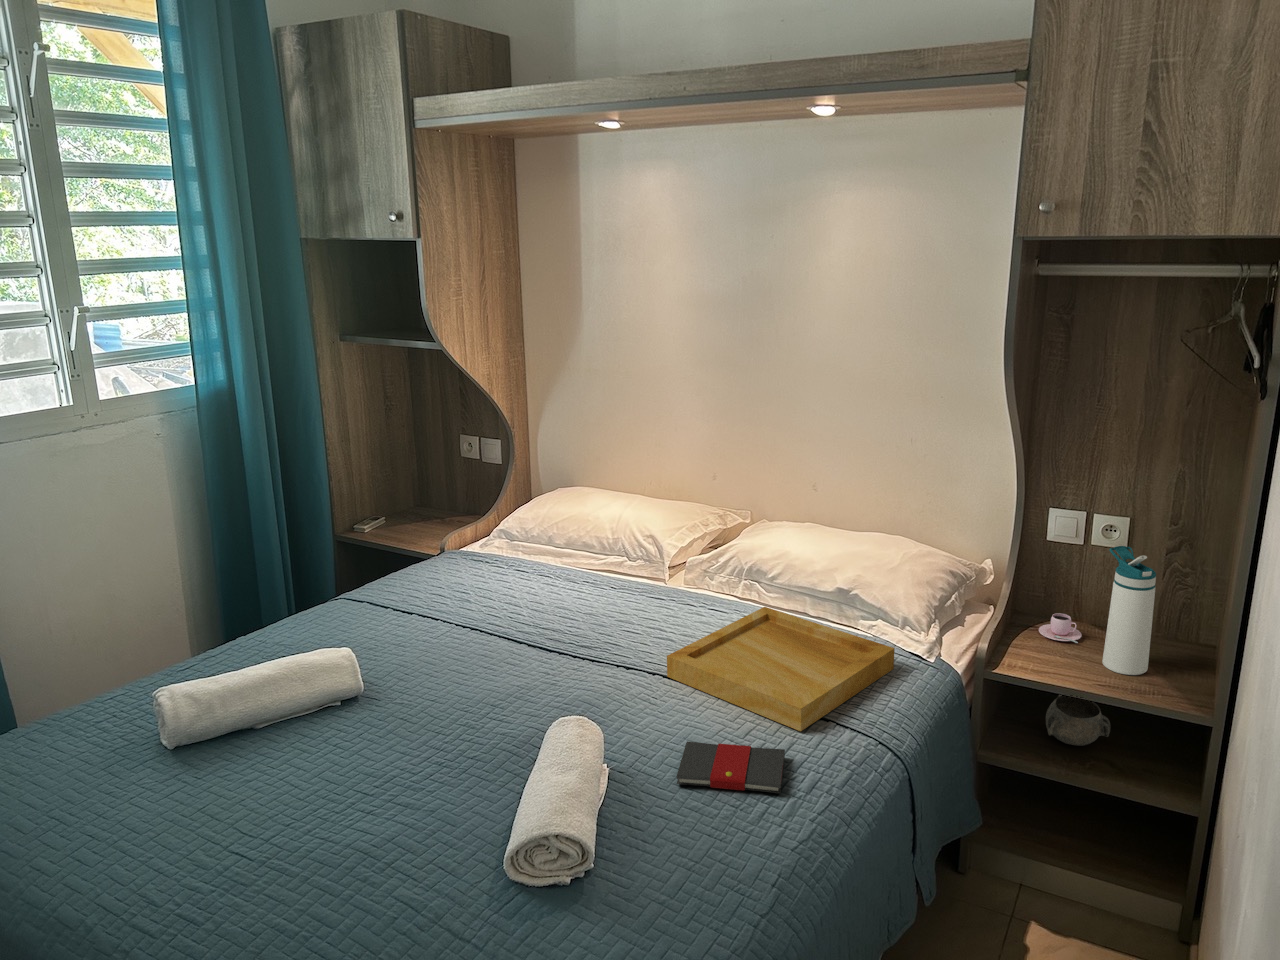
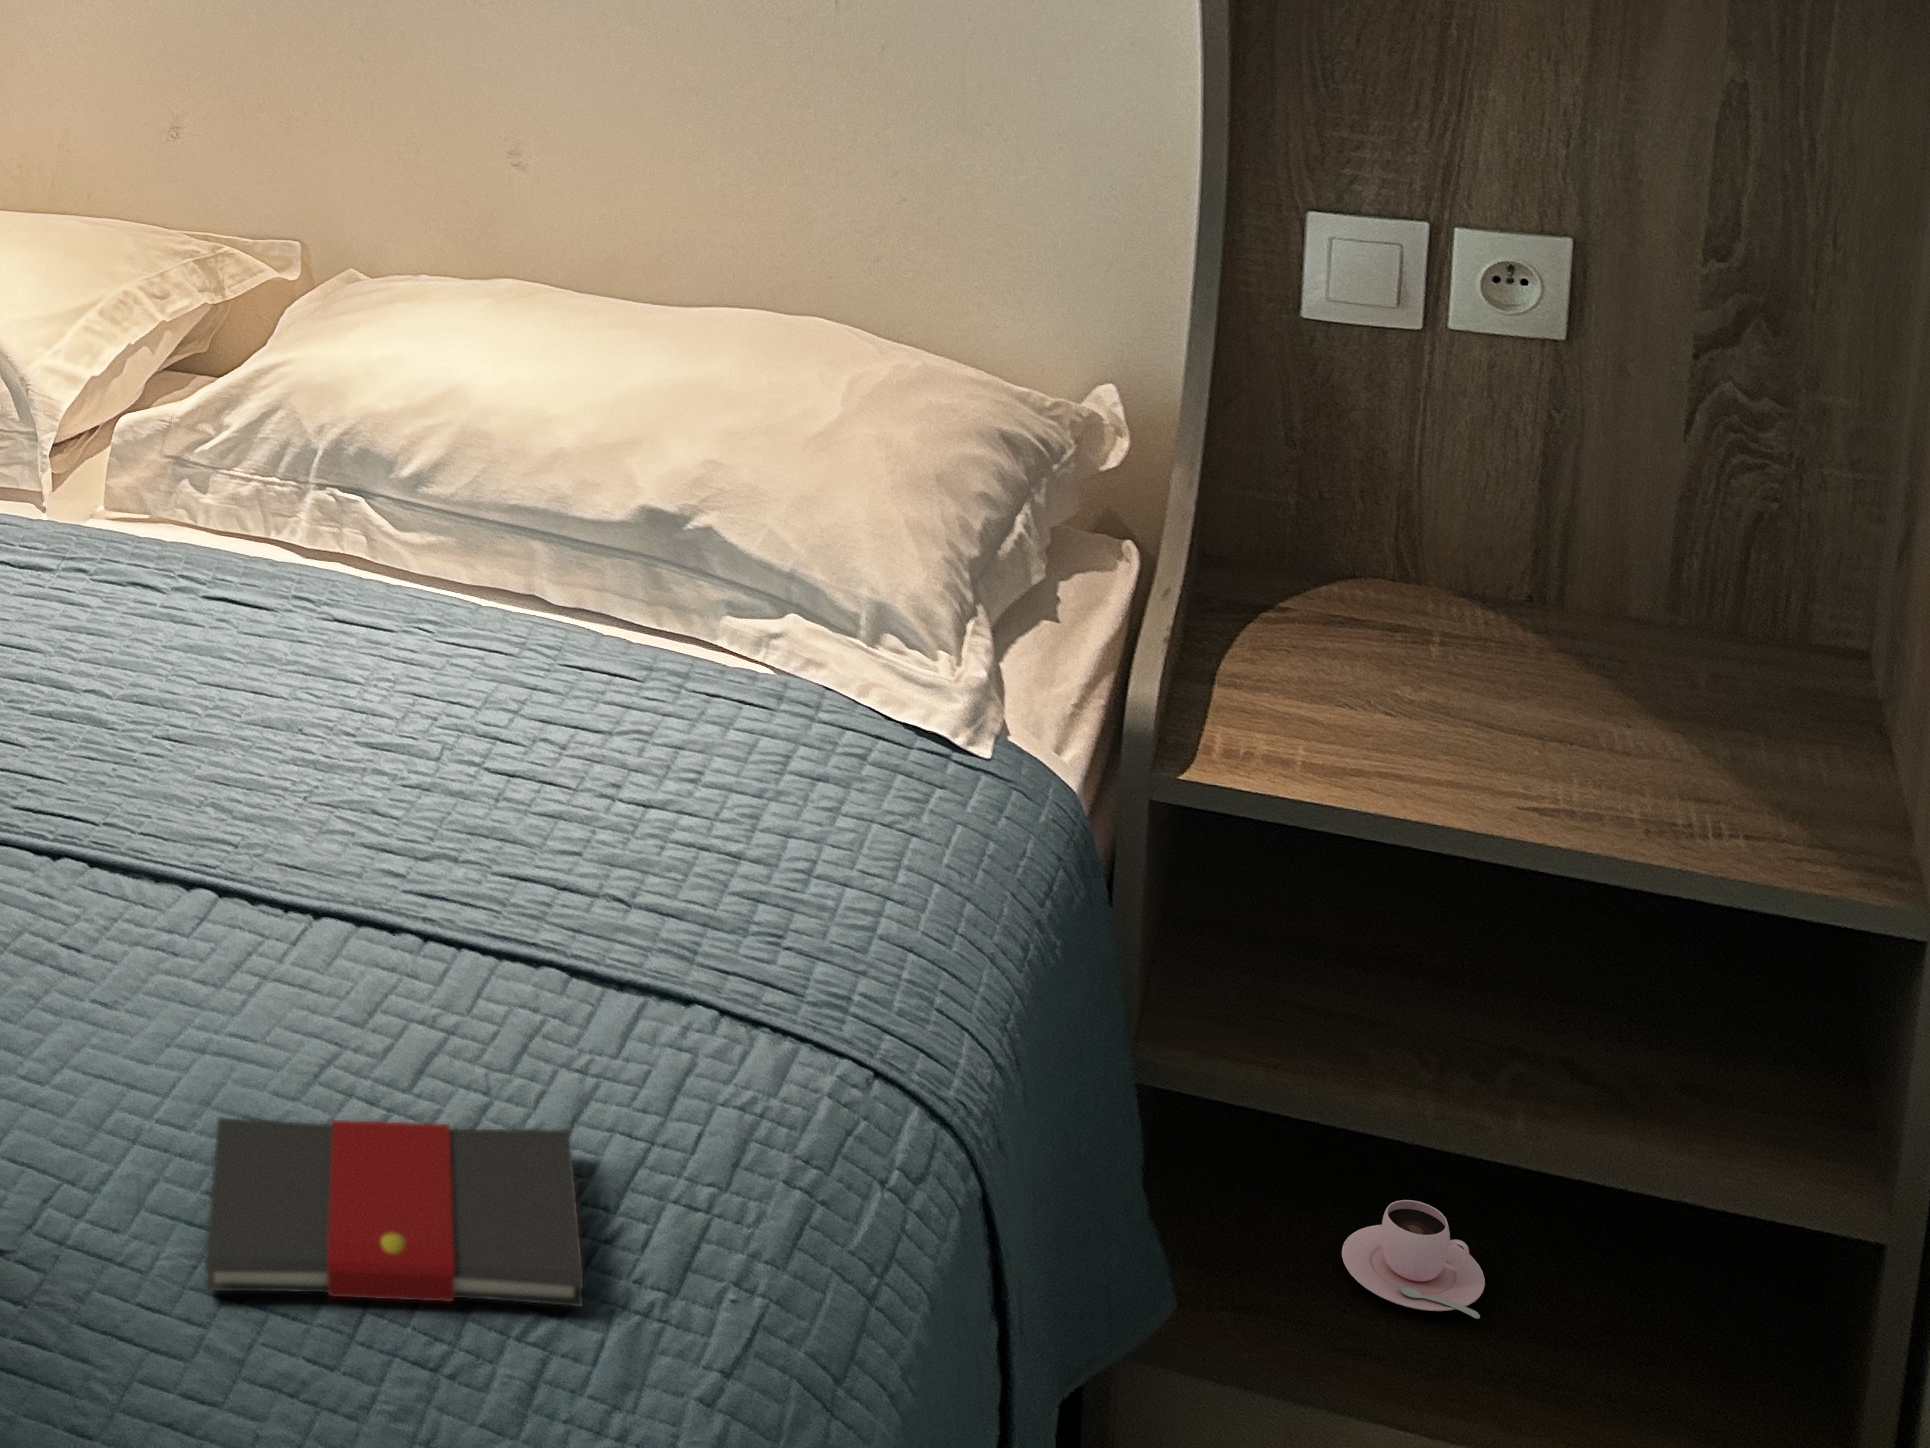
water bottle: present [1102,546,1156,675] -> none [1523,335,1695,766]
tray: present [667,607,895,731] -> none [100,585,874,1051]
teacup: present [1039,613,1082,643] -> present [1342,1200,1485,1319]
decorative bowl: present [1046,695,1111,746] -> none [1336,829,1554,1006]

